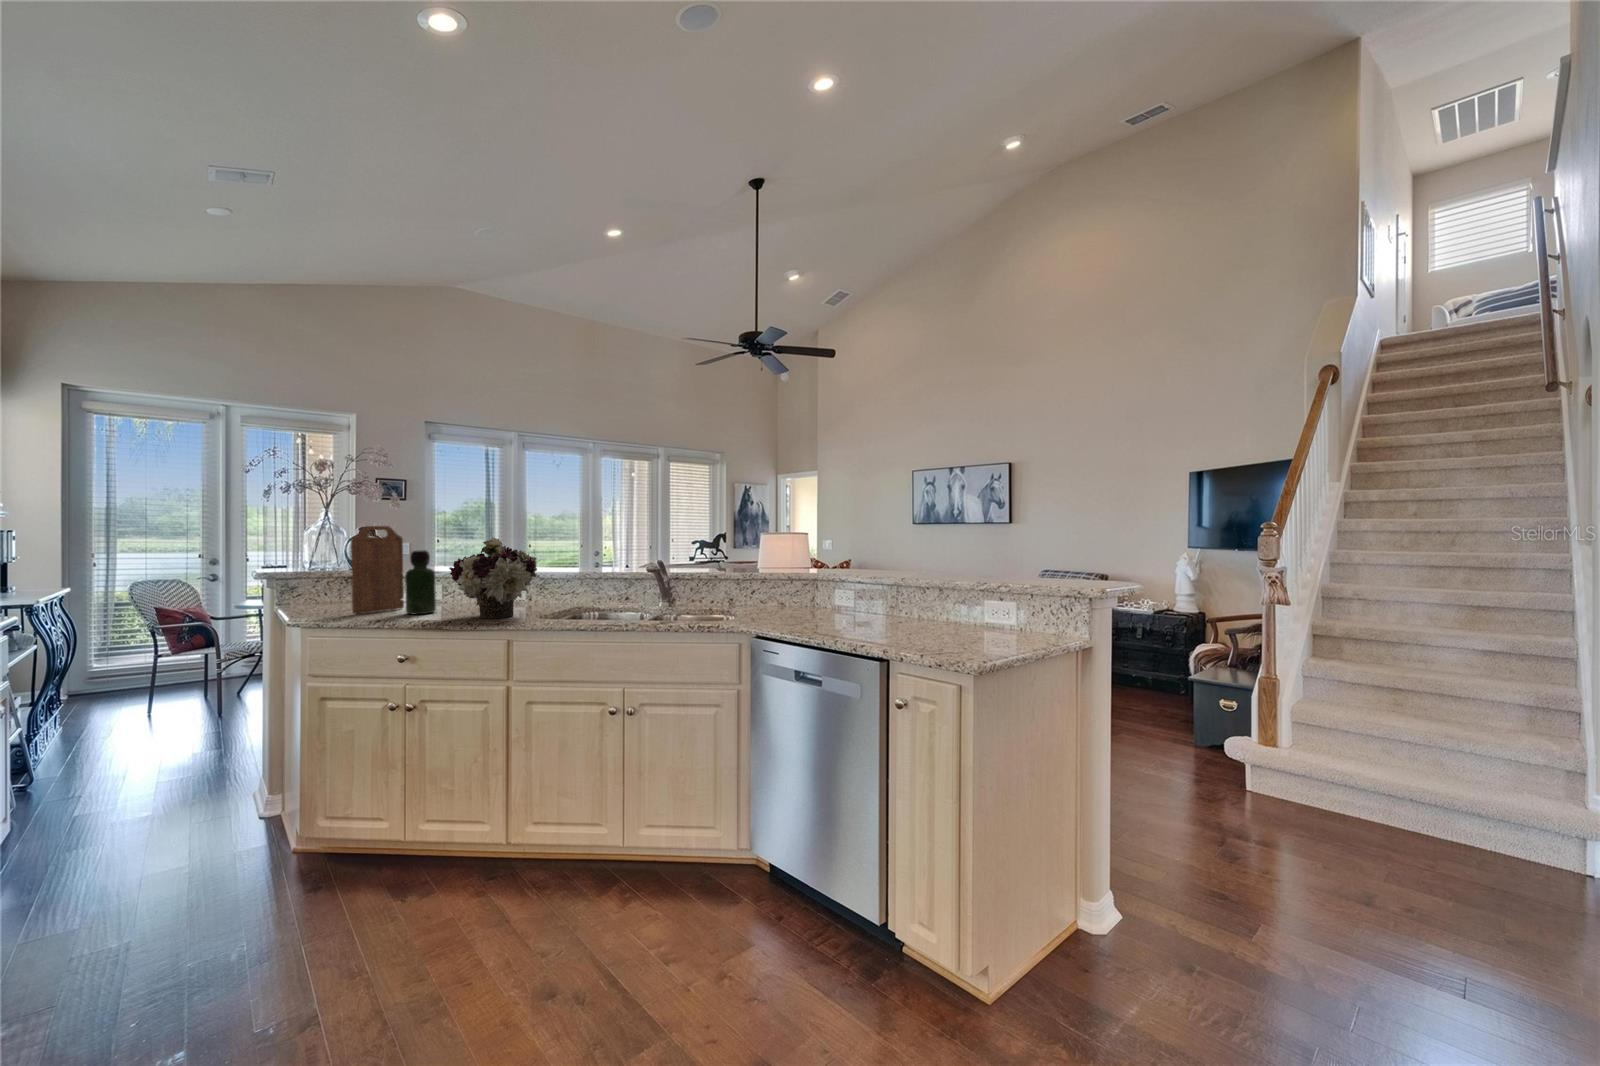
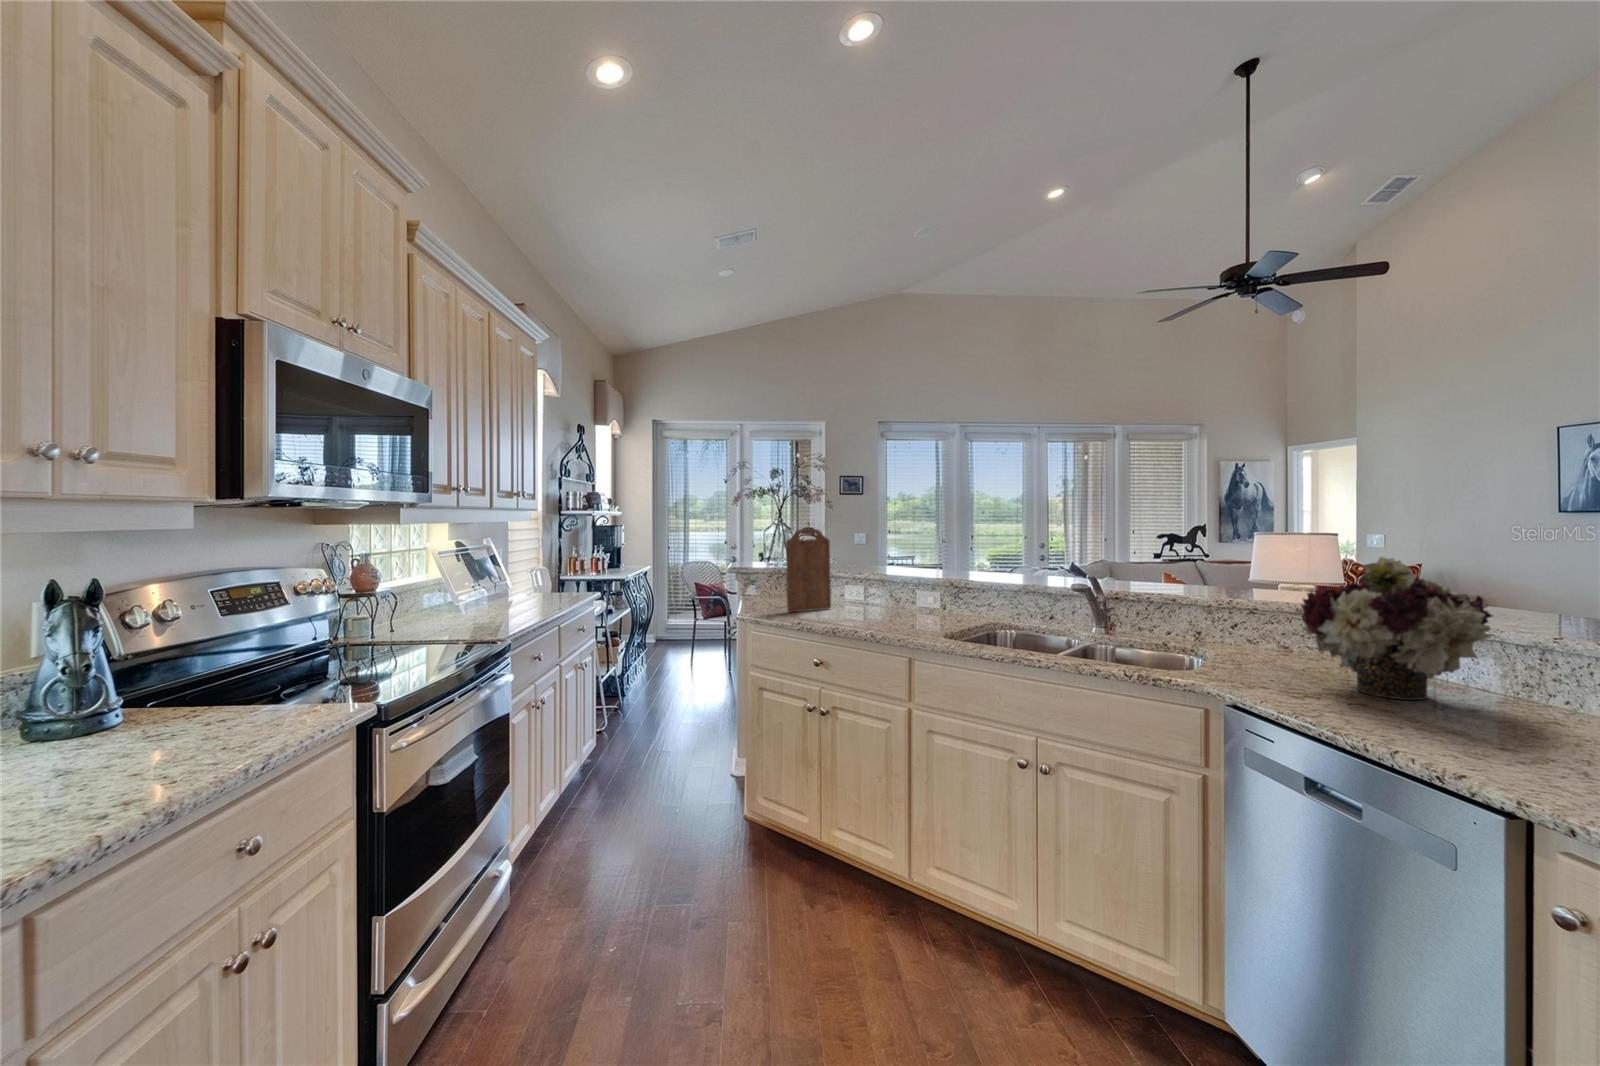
flower arrangement: present [449,537,537,618] -> present [1301,557,1494,700]
bottle: present [405,550,436,614] -> none [828,554,854,617]

